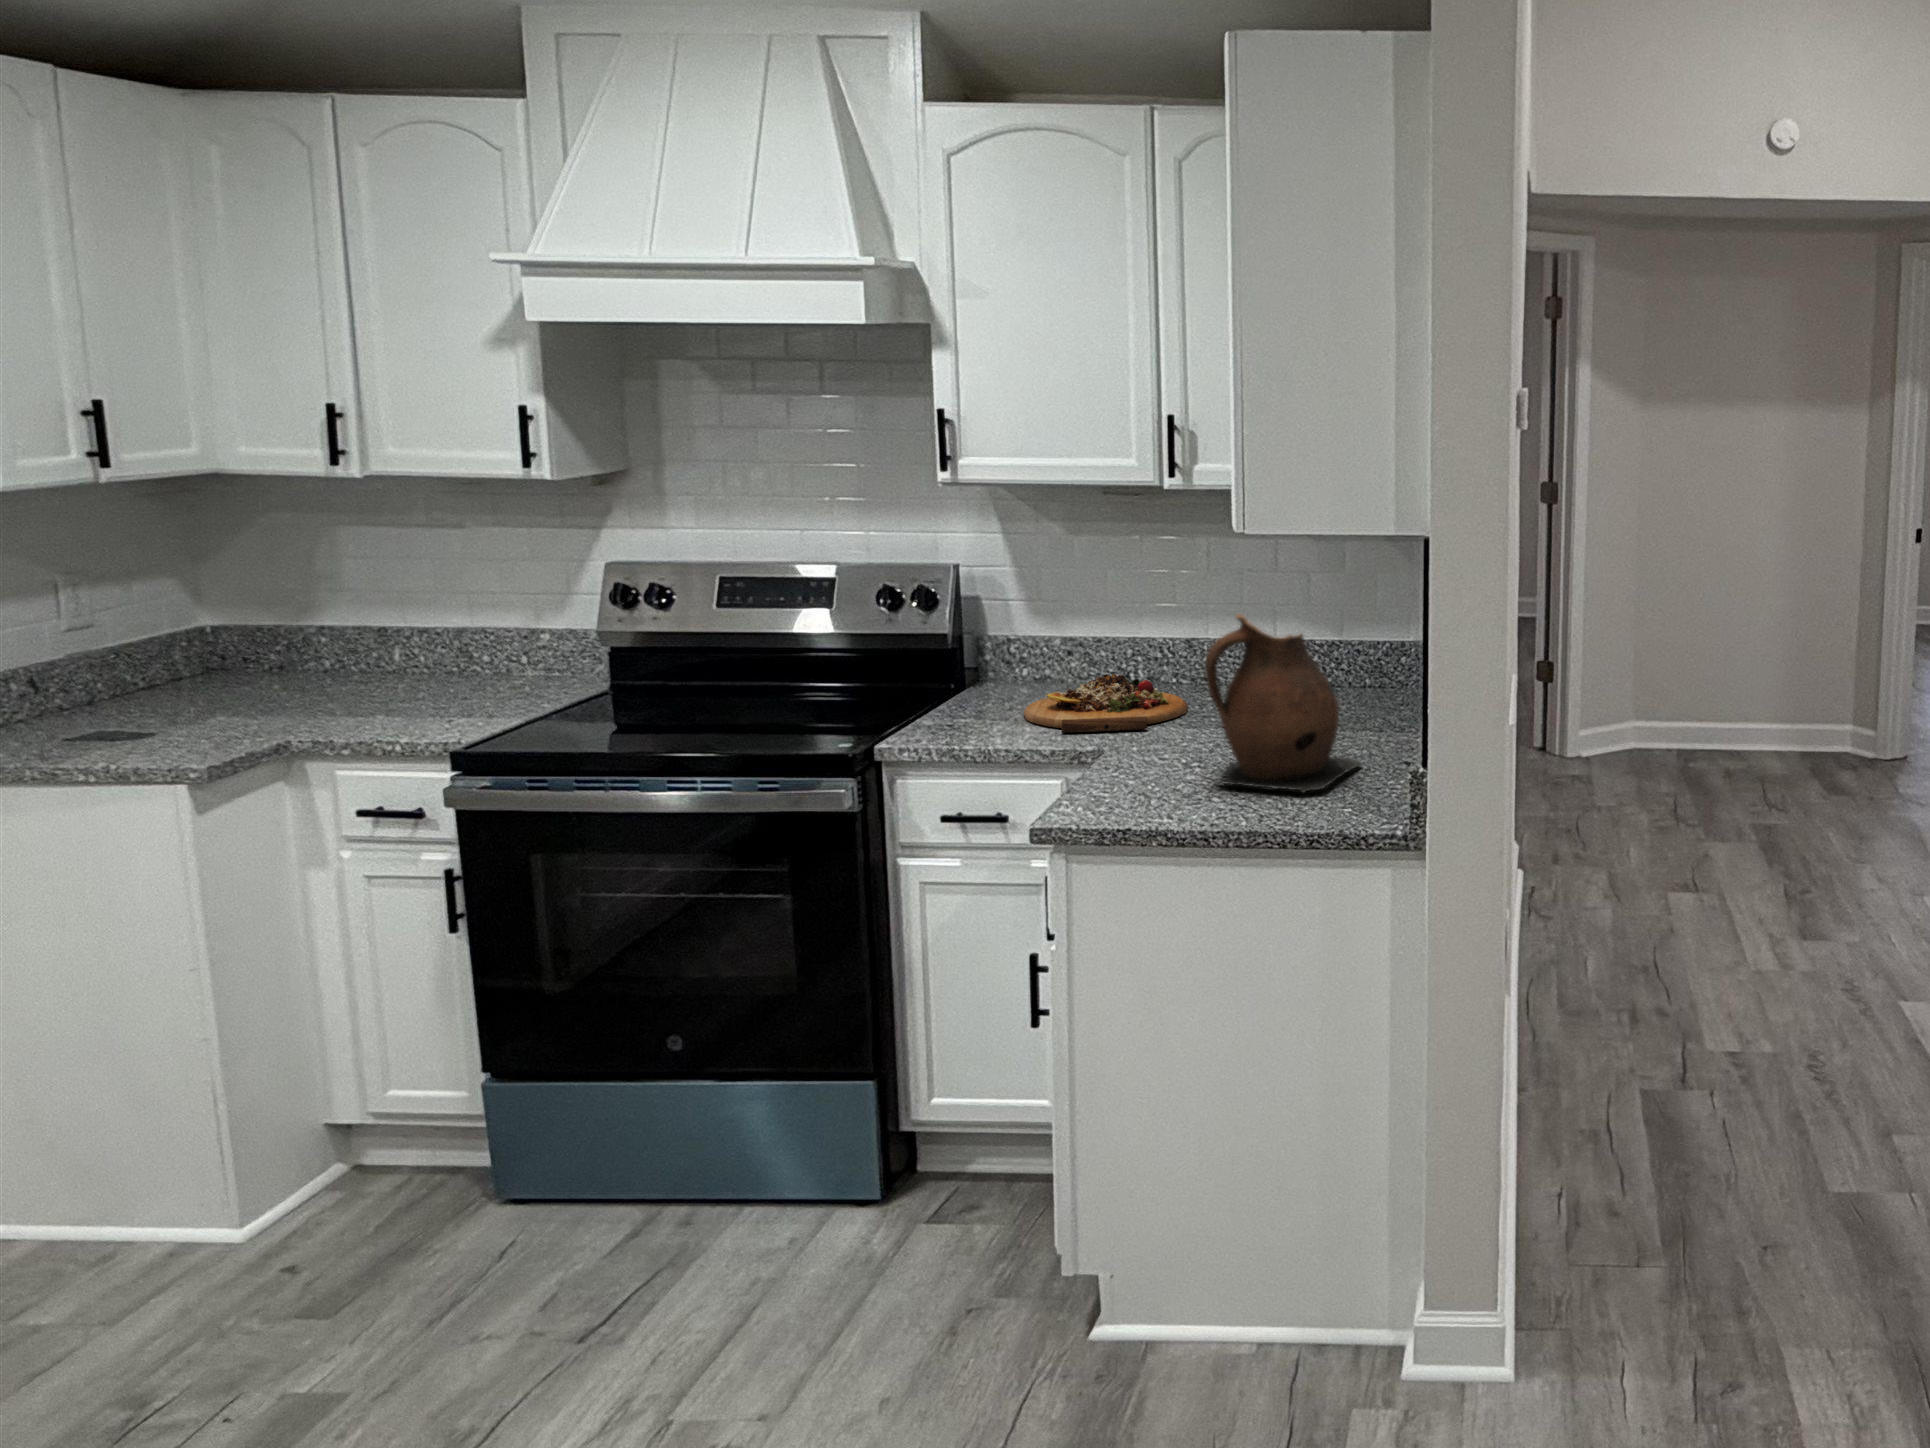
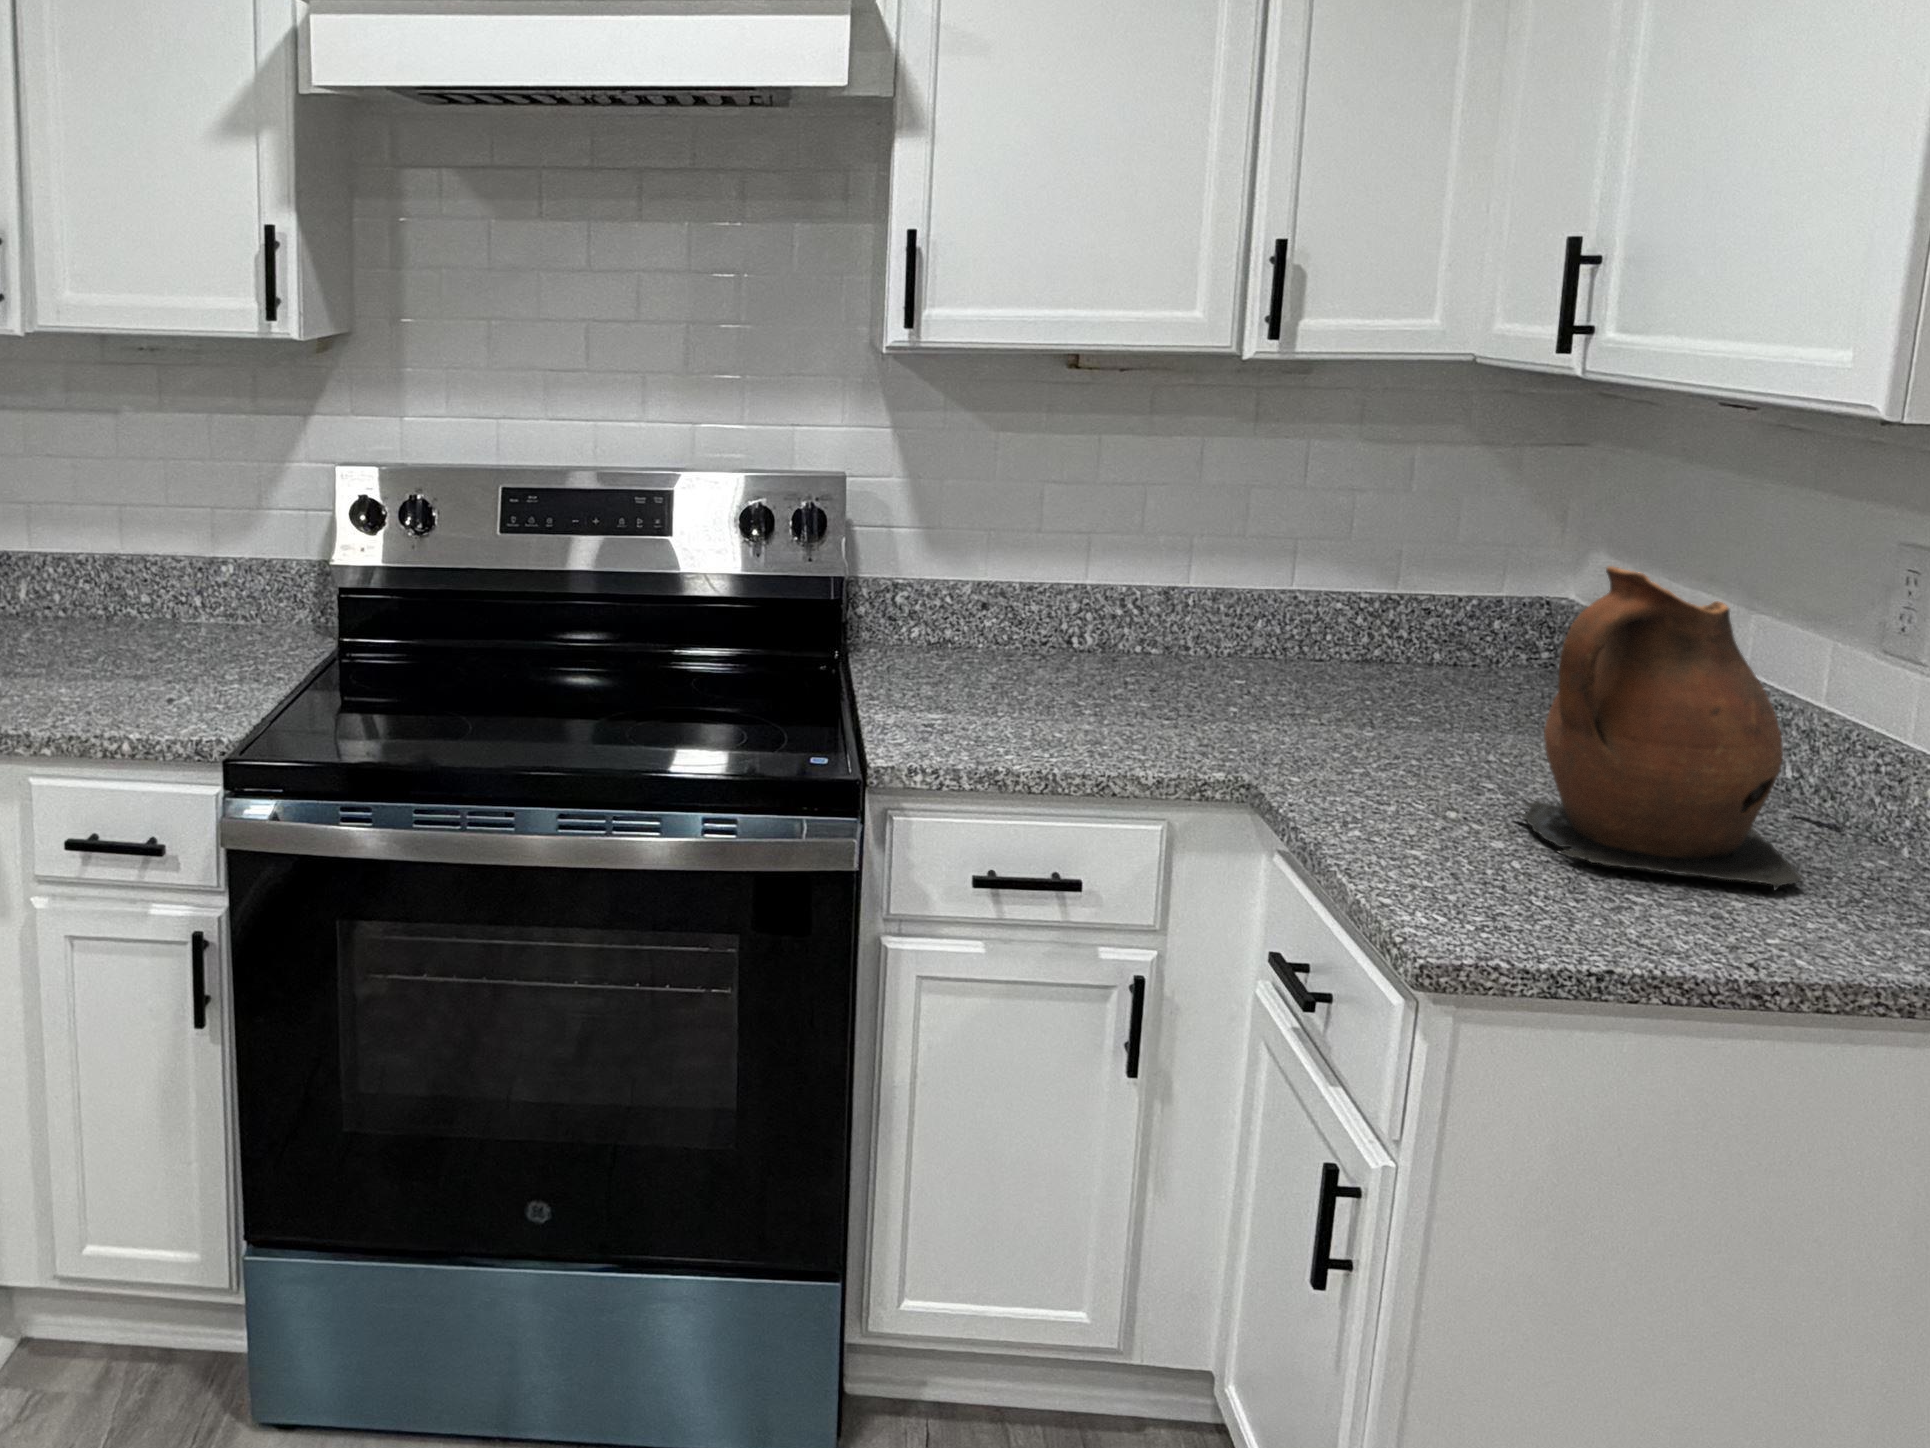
cutting board: present [1024,674,1188,733] -> none [995,645,1253,744]

